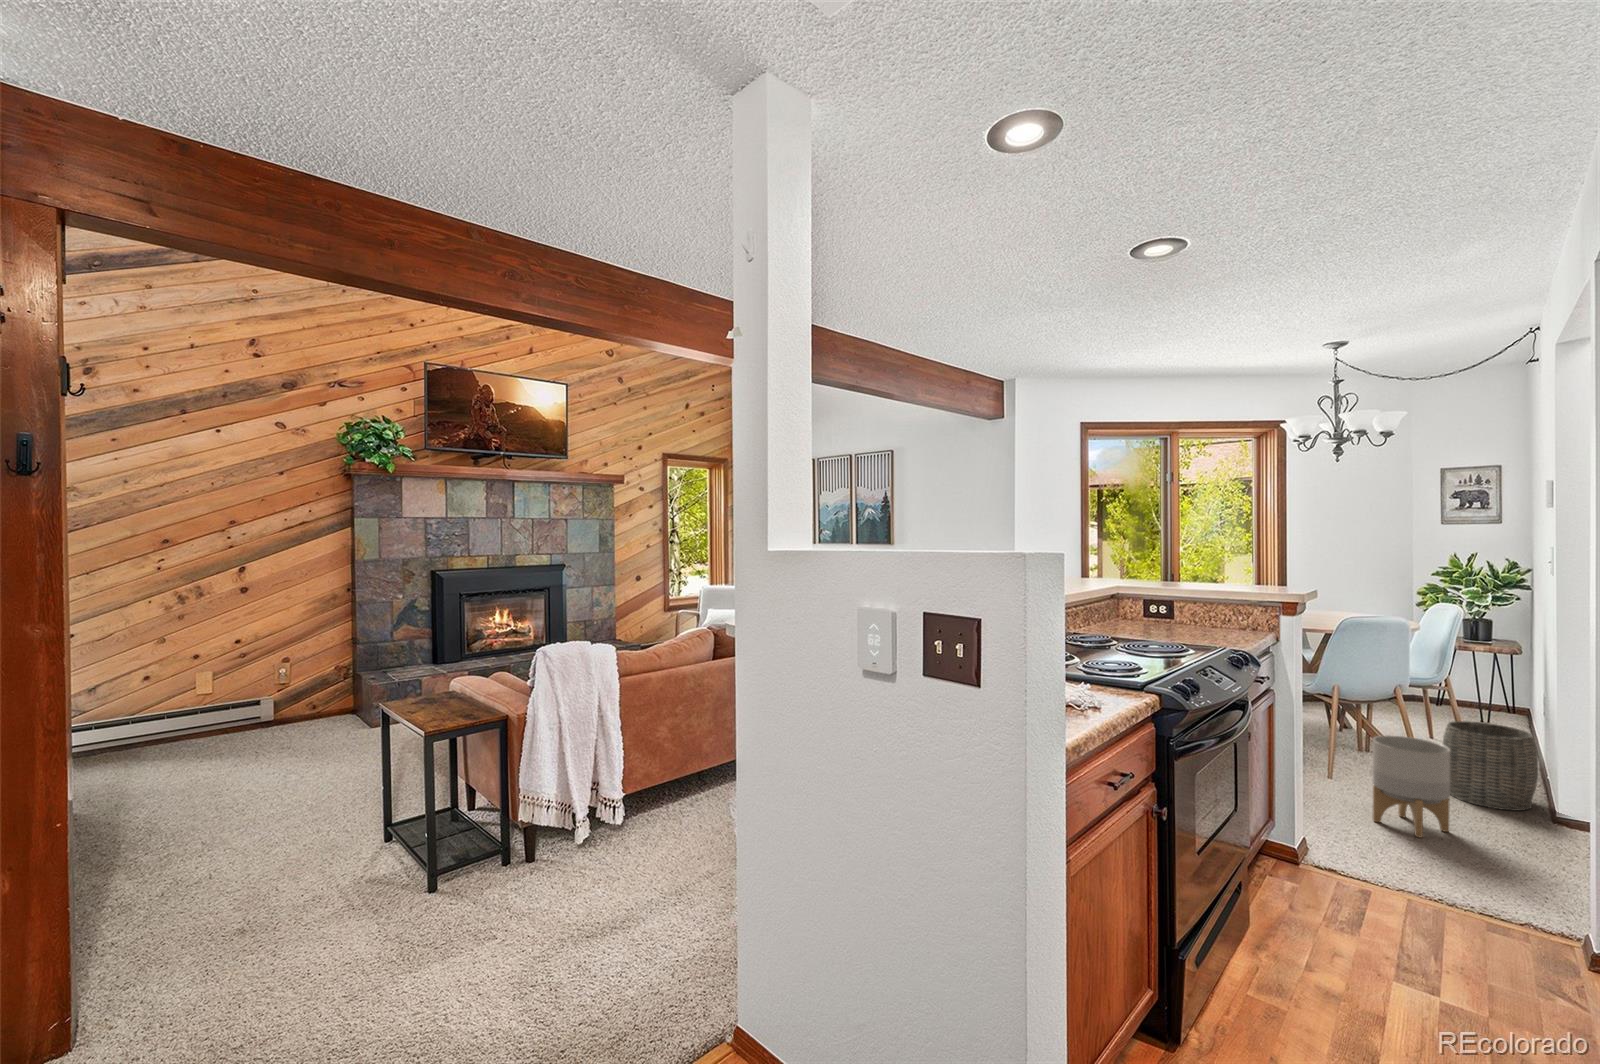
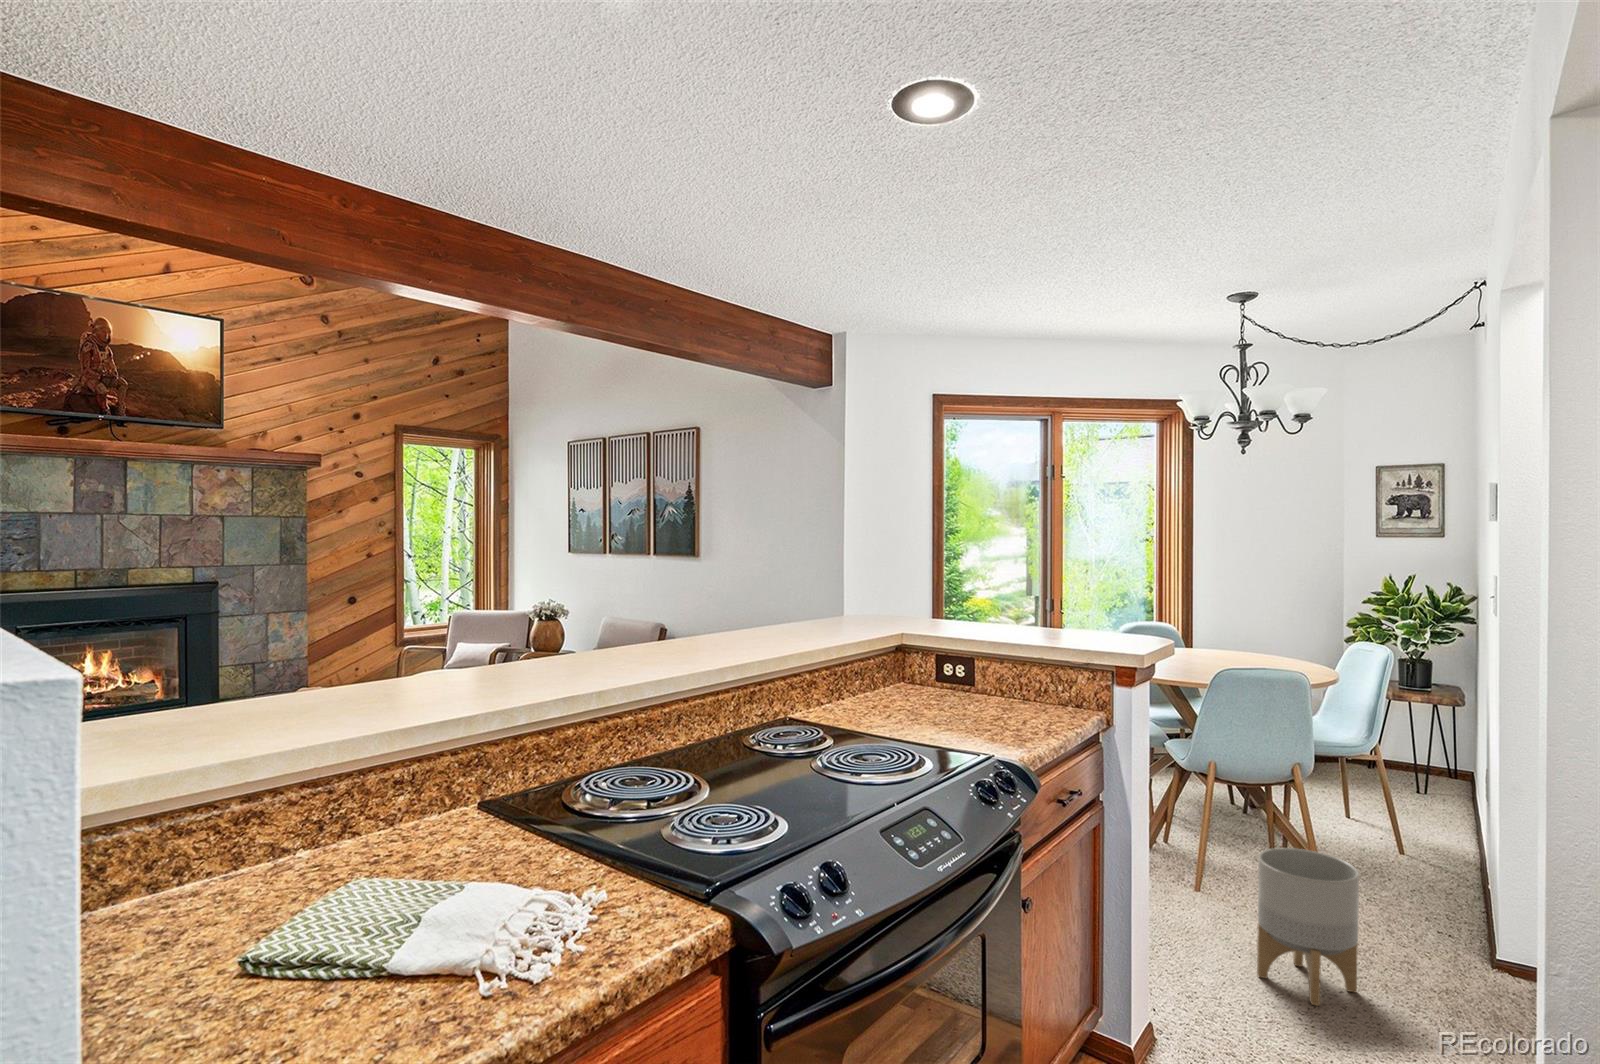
woven basket: present [1443,721,1538,811] -> none [1358,815,1476,946]

